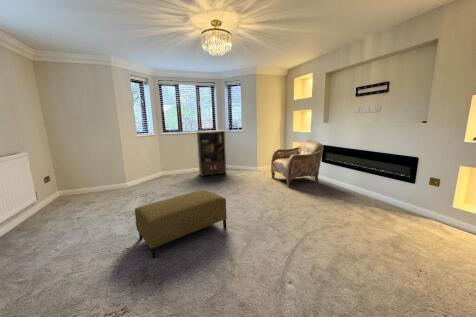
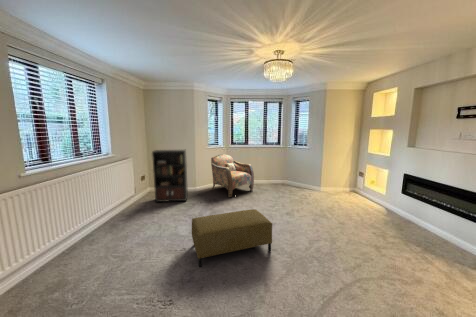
bookcase: present [197,131,226,176] -> present [152,150,188,202]
armchair: present [271,140,324,188] -> present [211,155,254,197]

